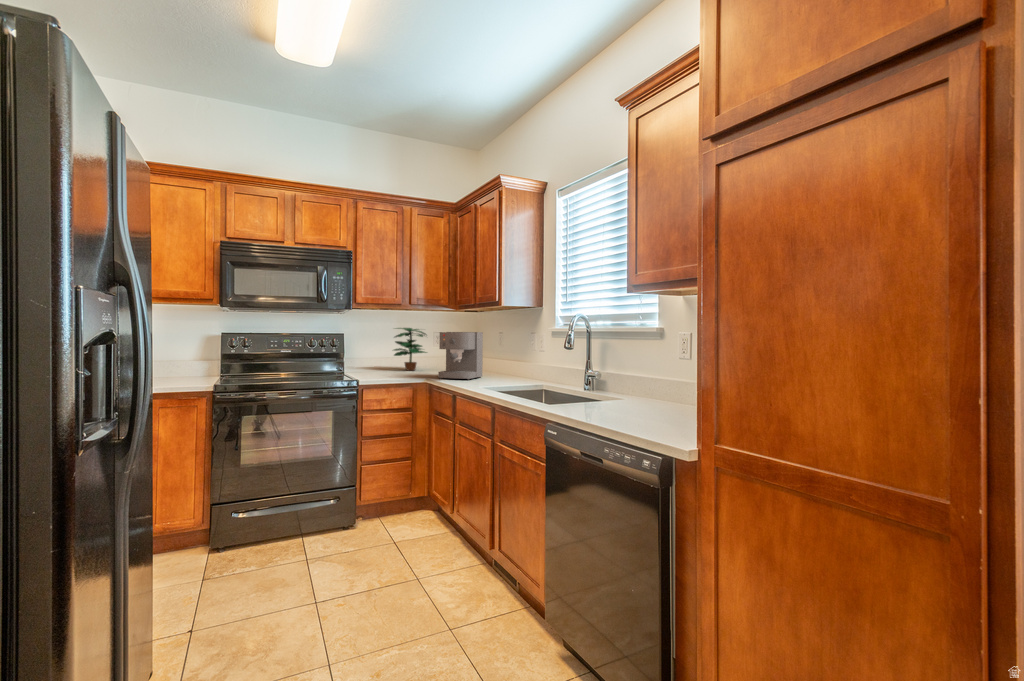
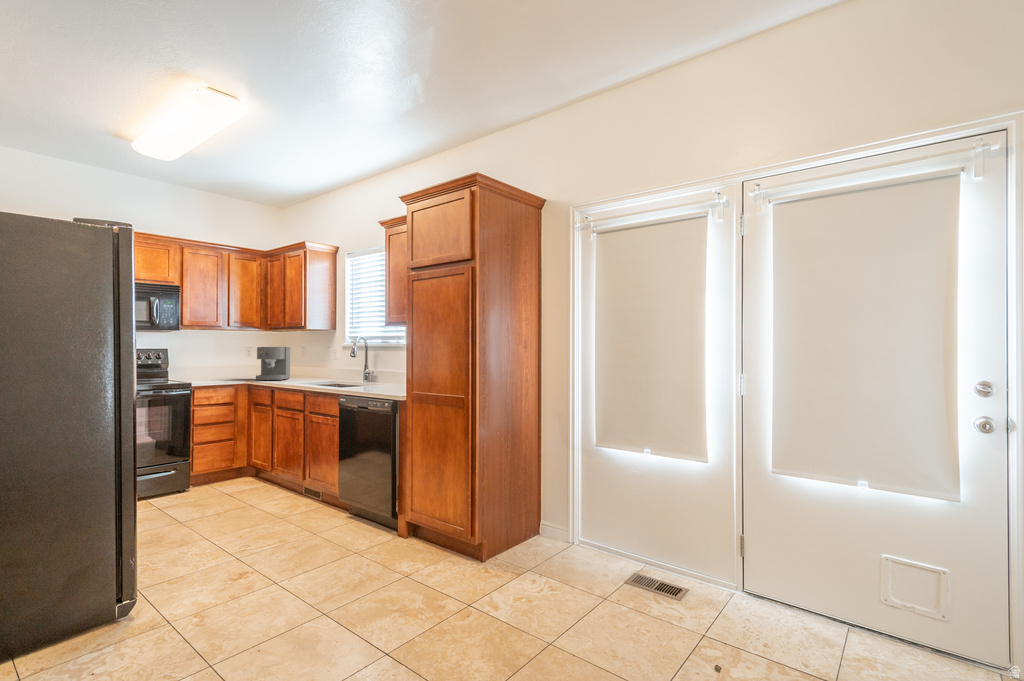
potted plant: present [394,328,427,370] -> none [210,344,241,377]

